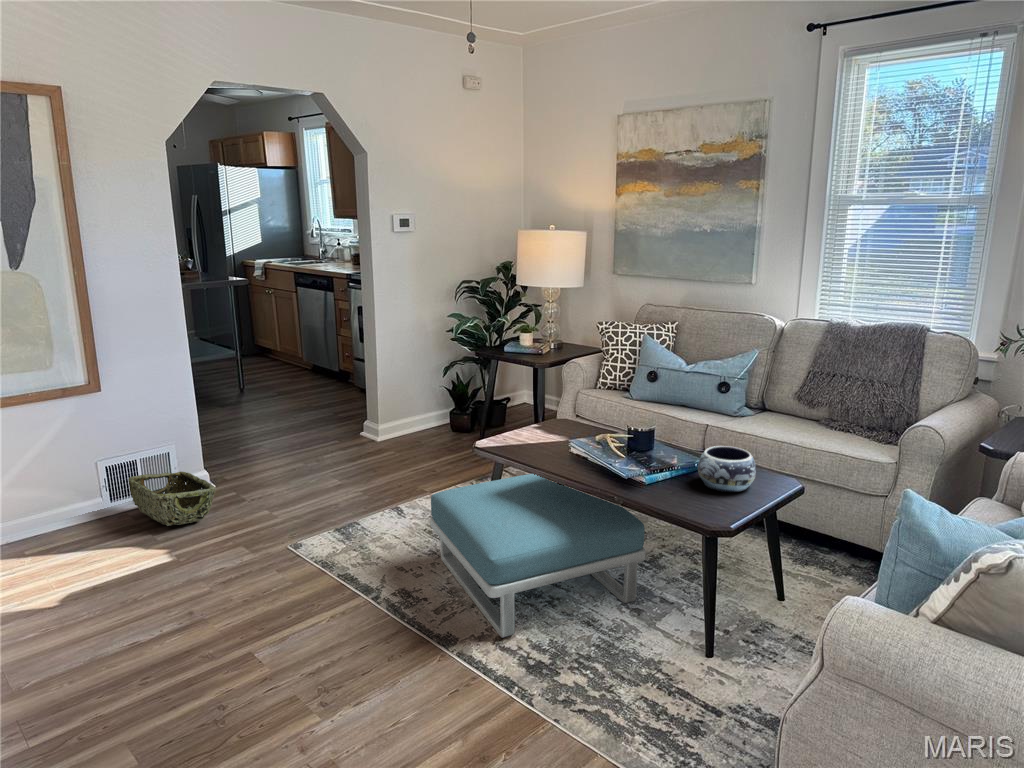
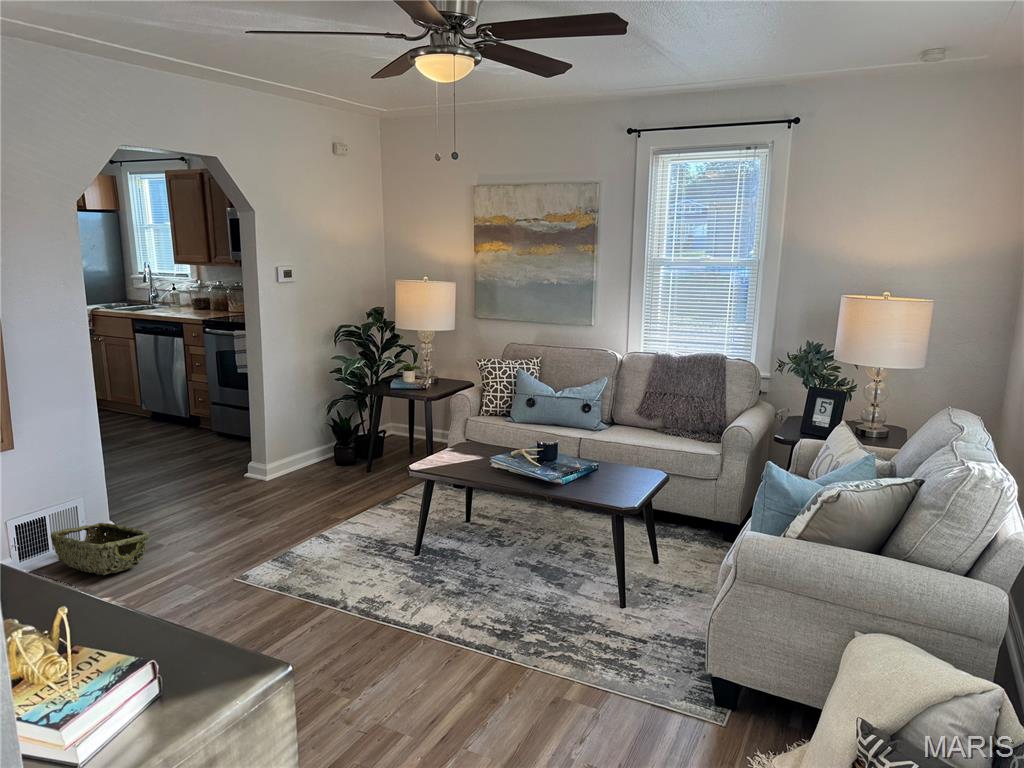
decorative bowl: present [698,446,756,492] -> none [598,450,640,484]
footstool: present [430,474,646,638] -> none [379,484,562,619]

